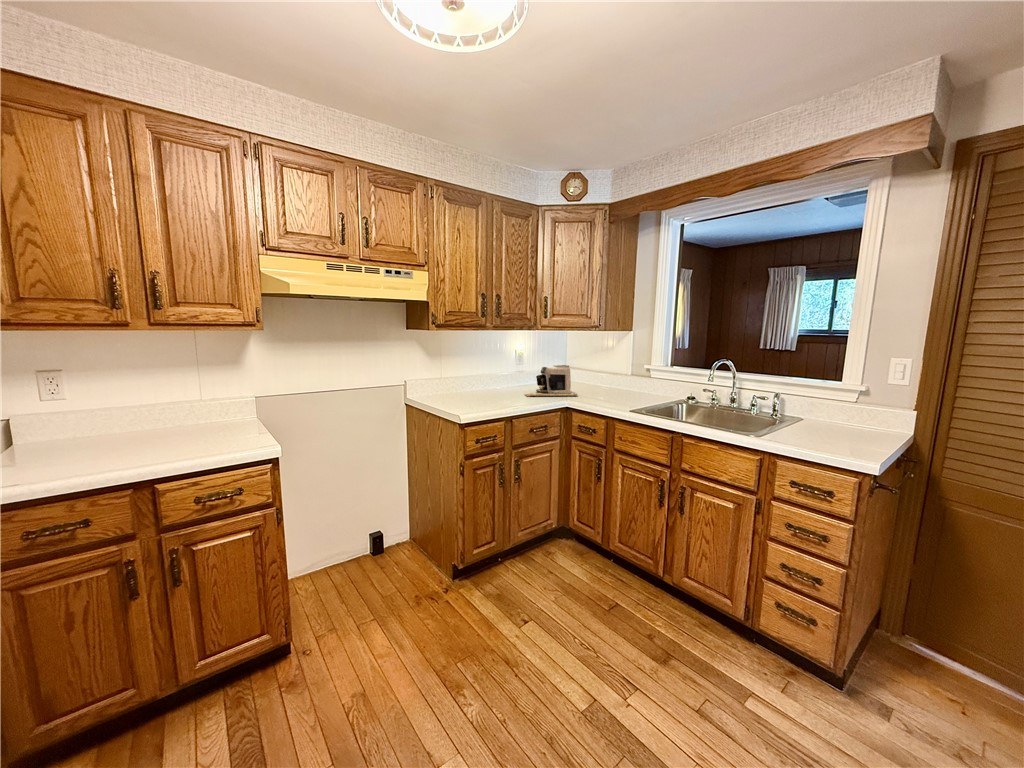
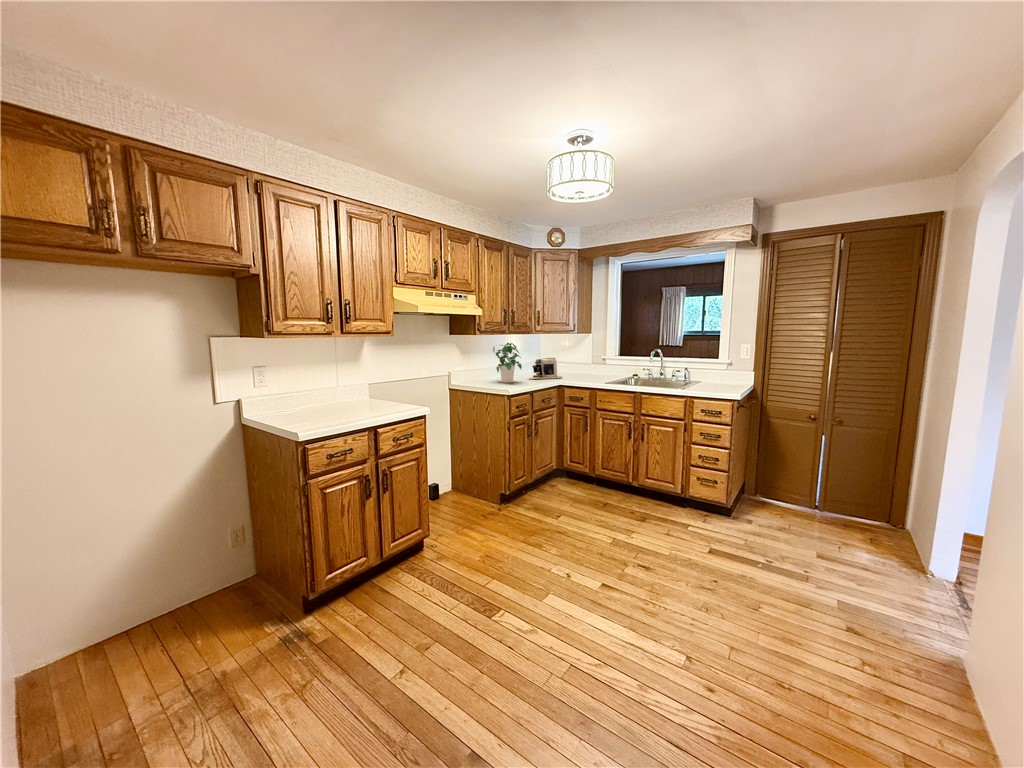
potted plant: none [463,342,507,400] -> present [493,343,522,383]

